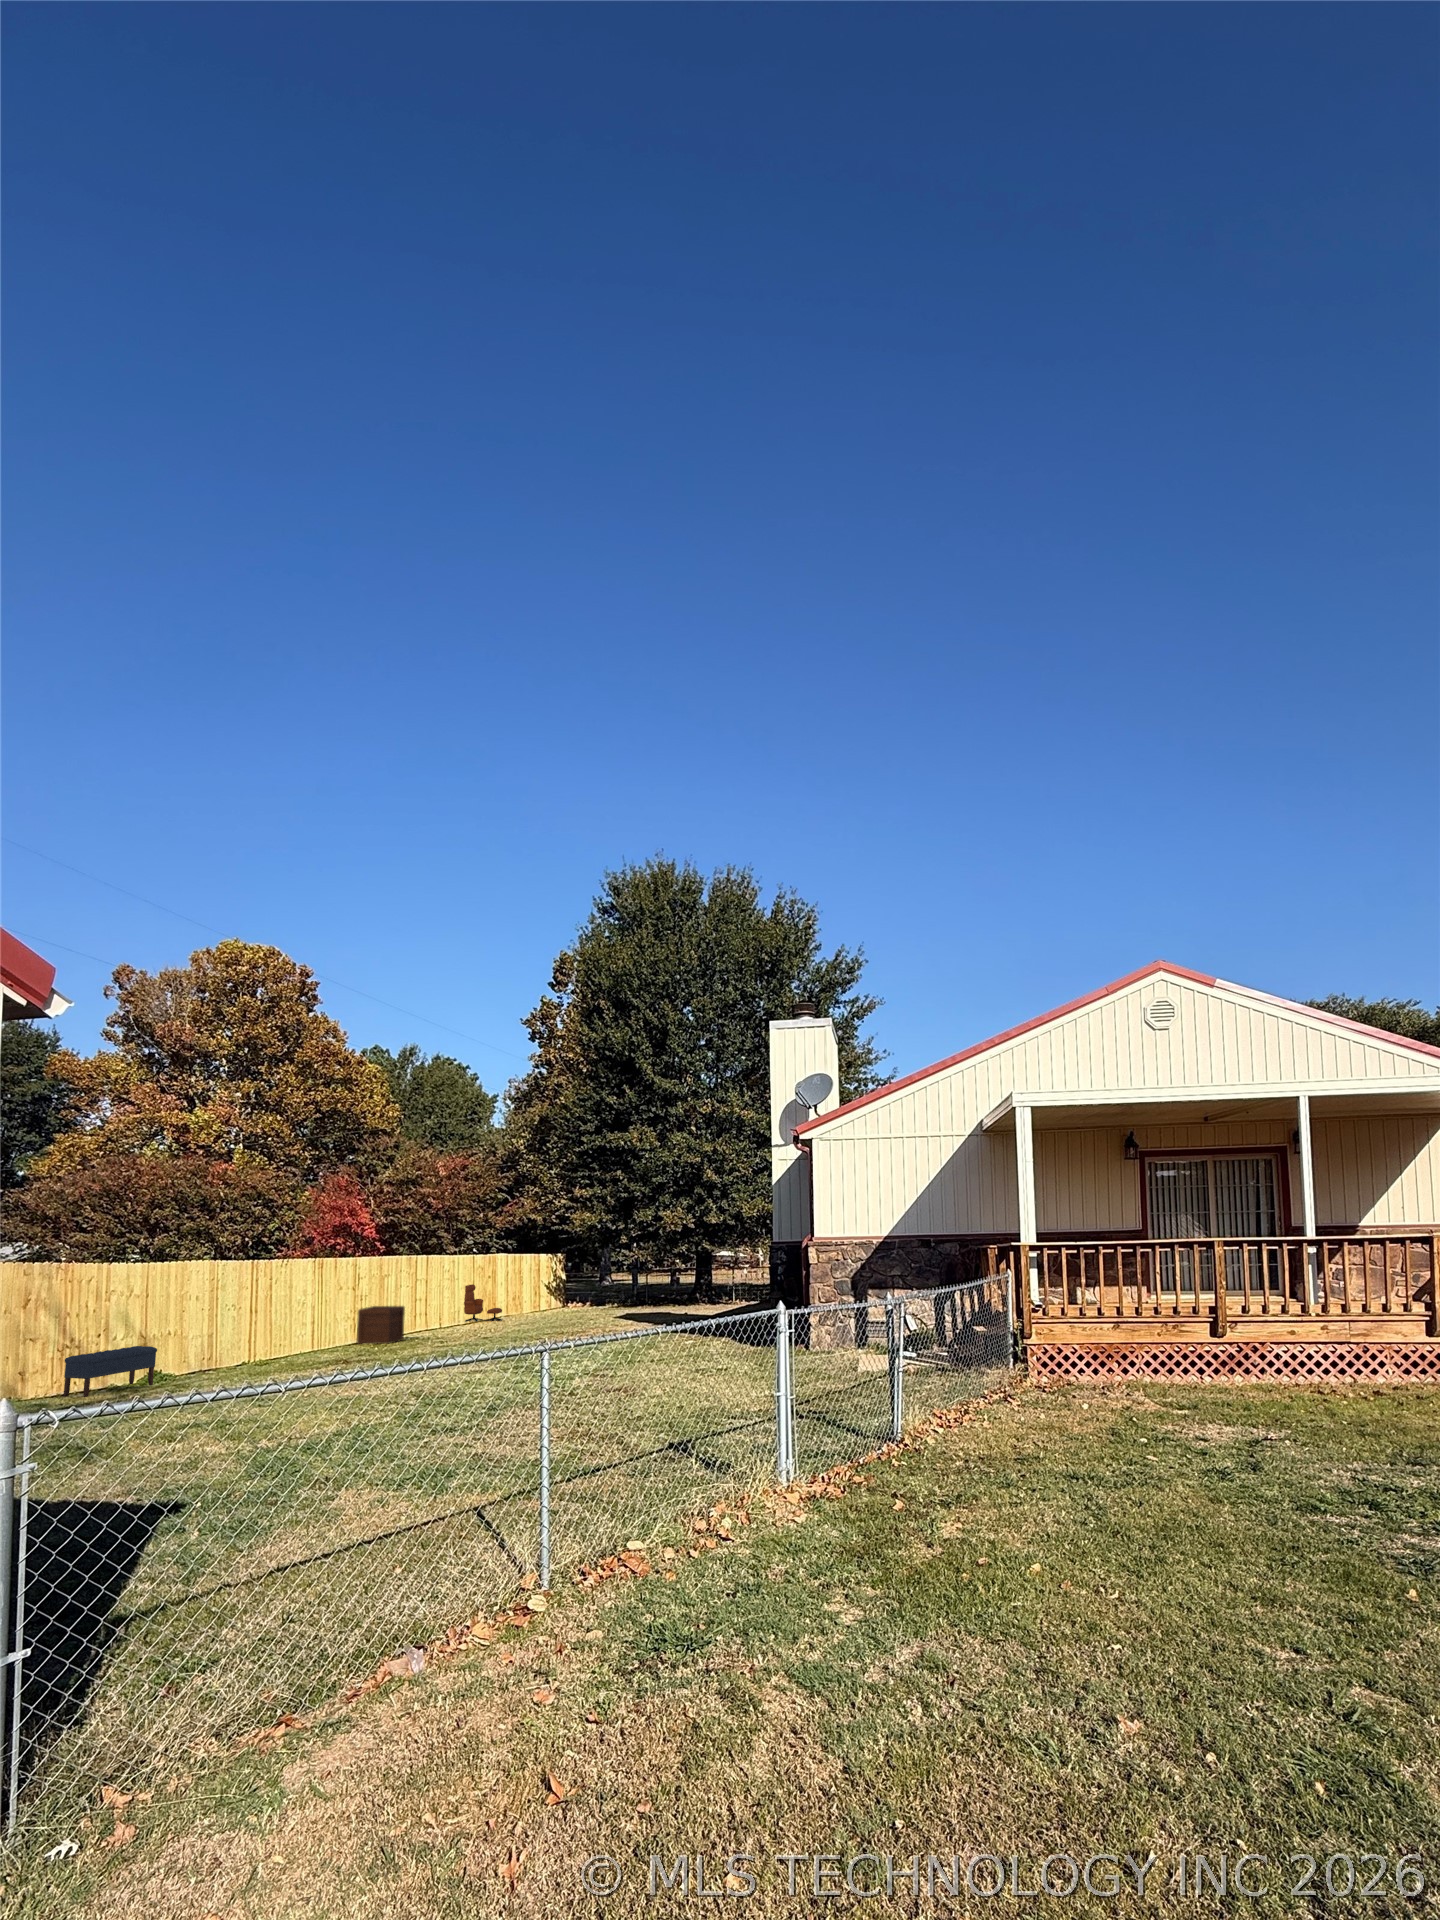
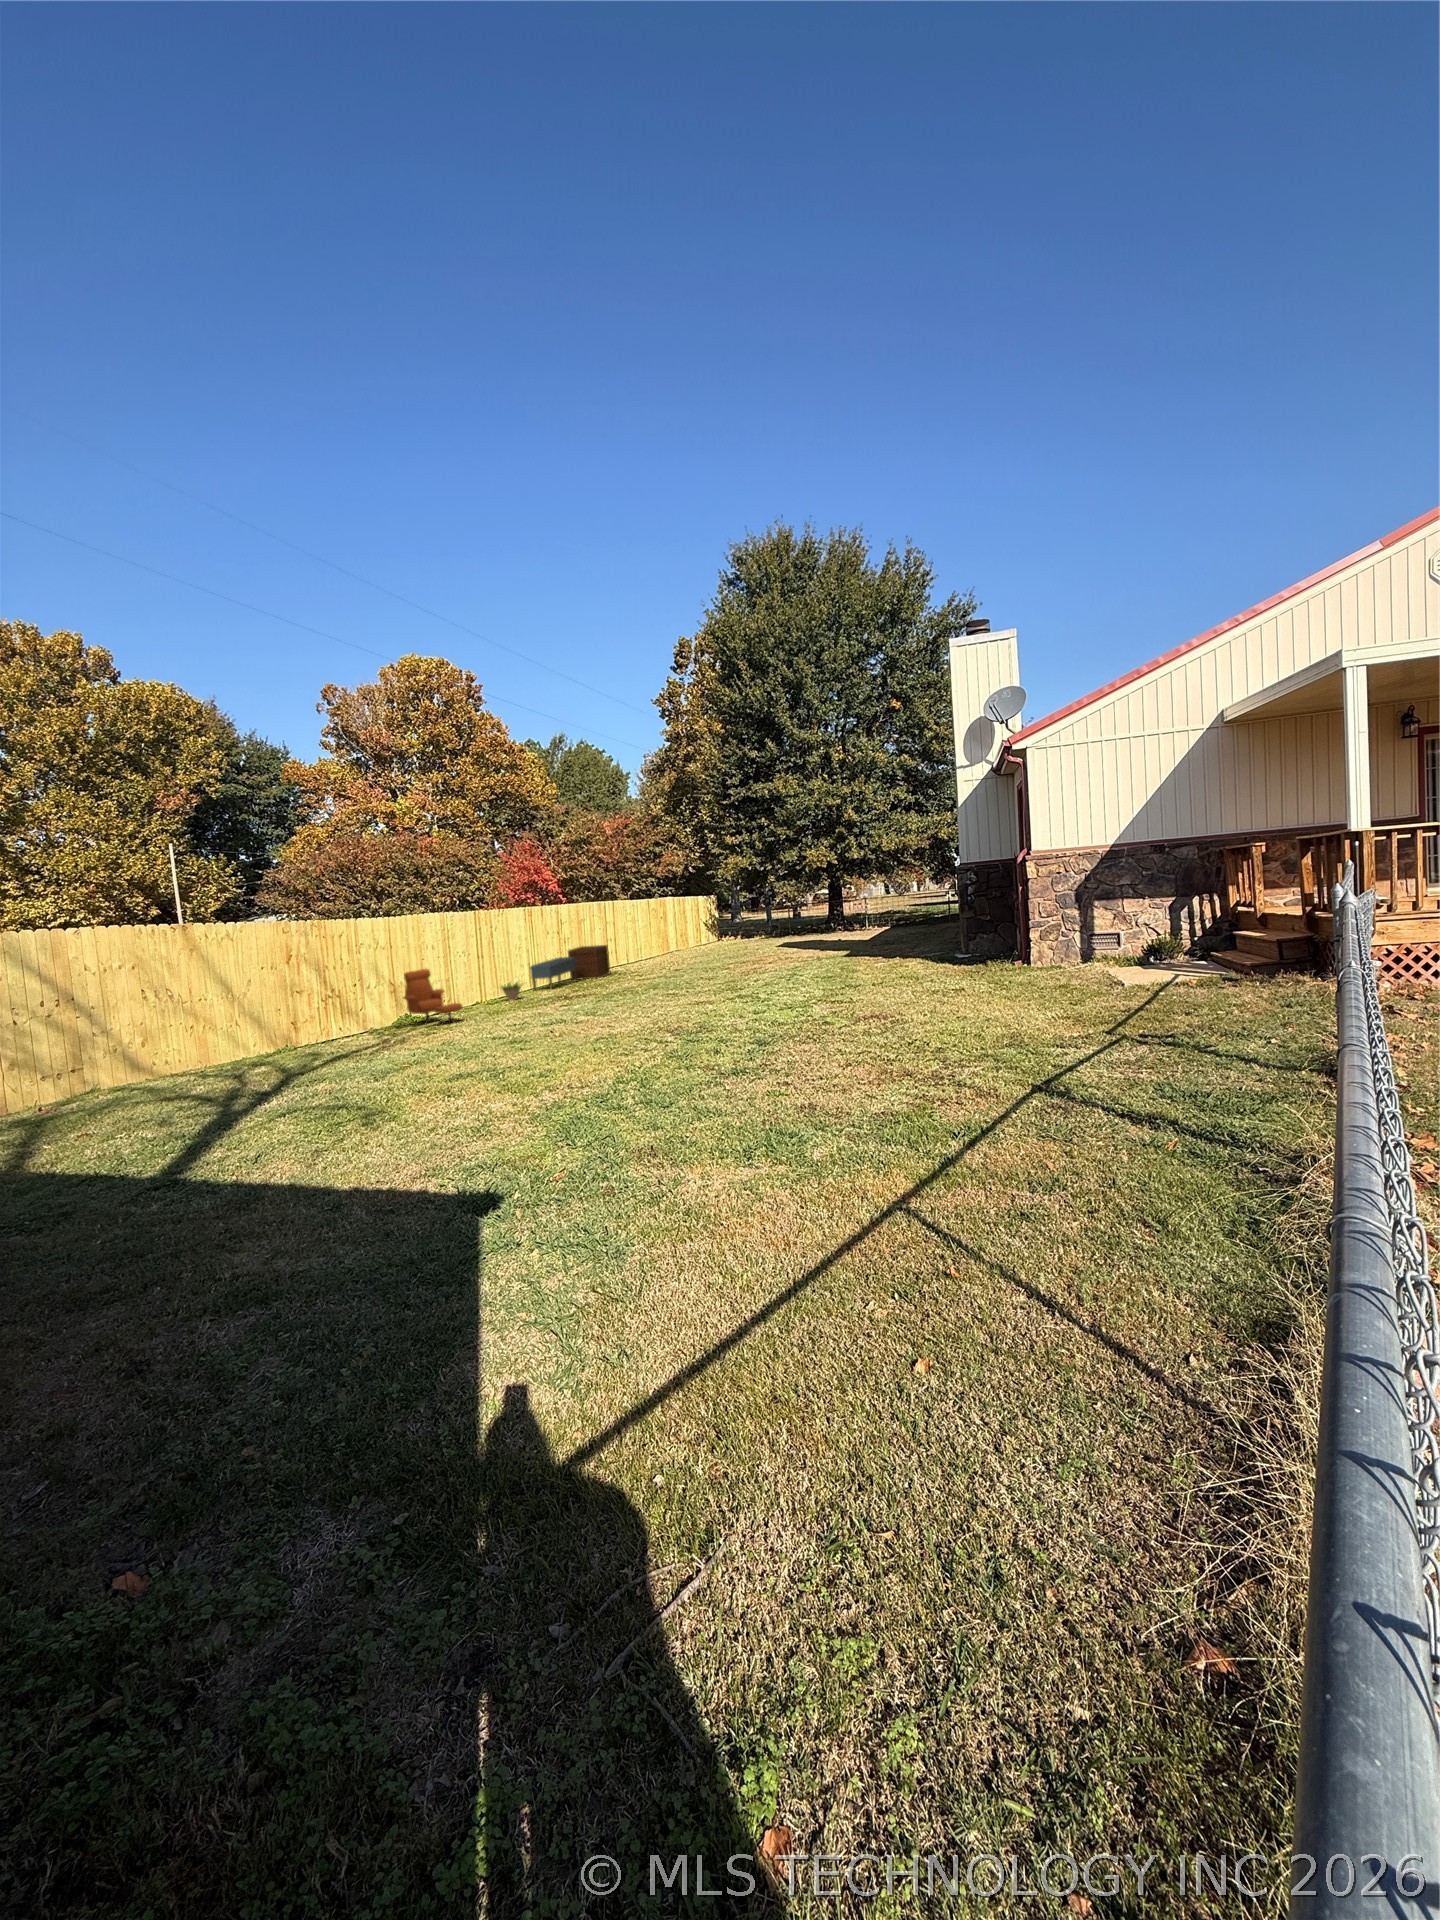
lounge chair: present [464,1284,502,1322] -> present [403,969,465,1024]
decorative plant: none [265,1339,303,1362] -> present [501,982,522,1001]
bench: present [64,1346,157,1397] -> present [530,957,577,991]

